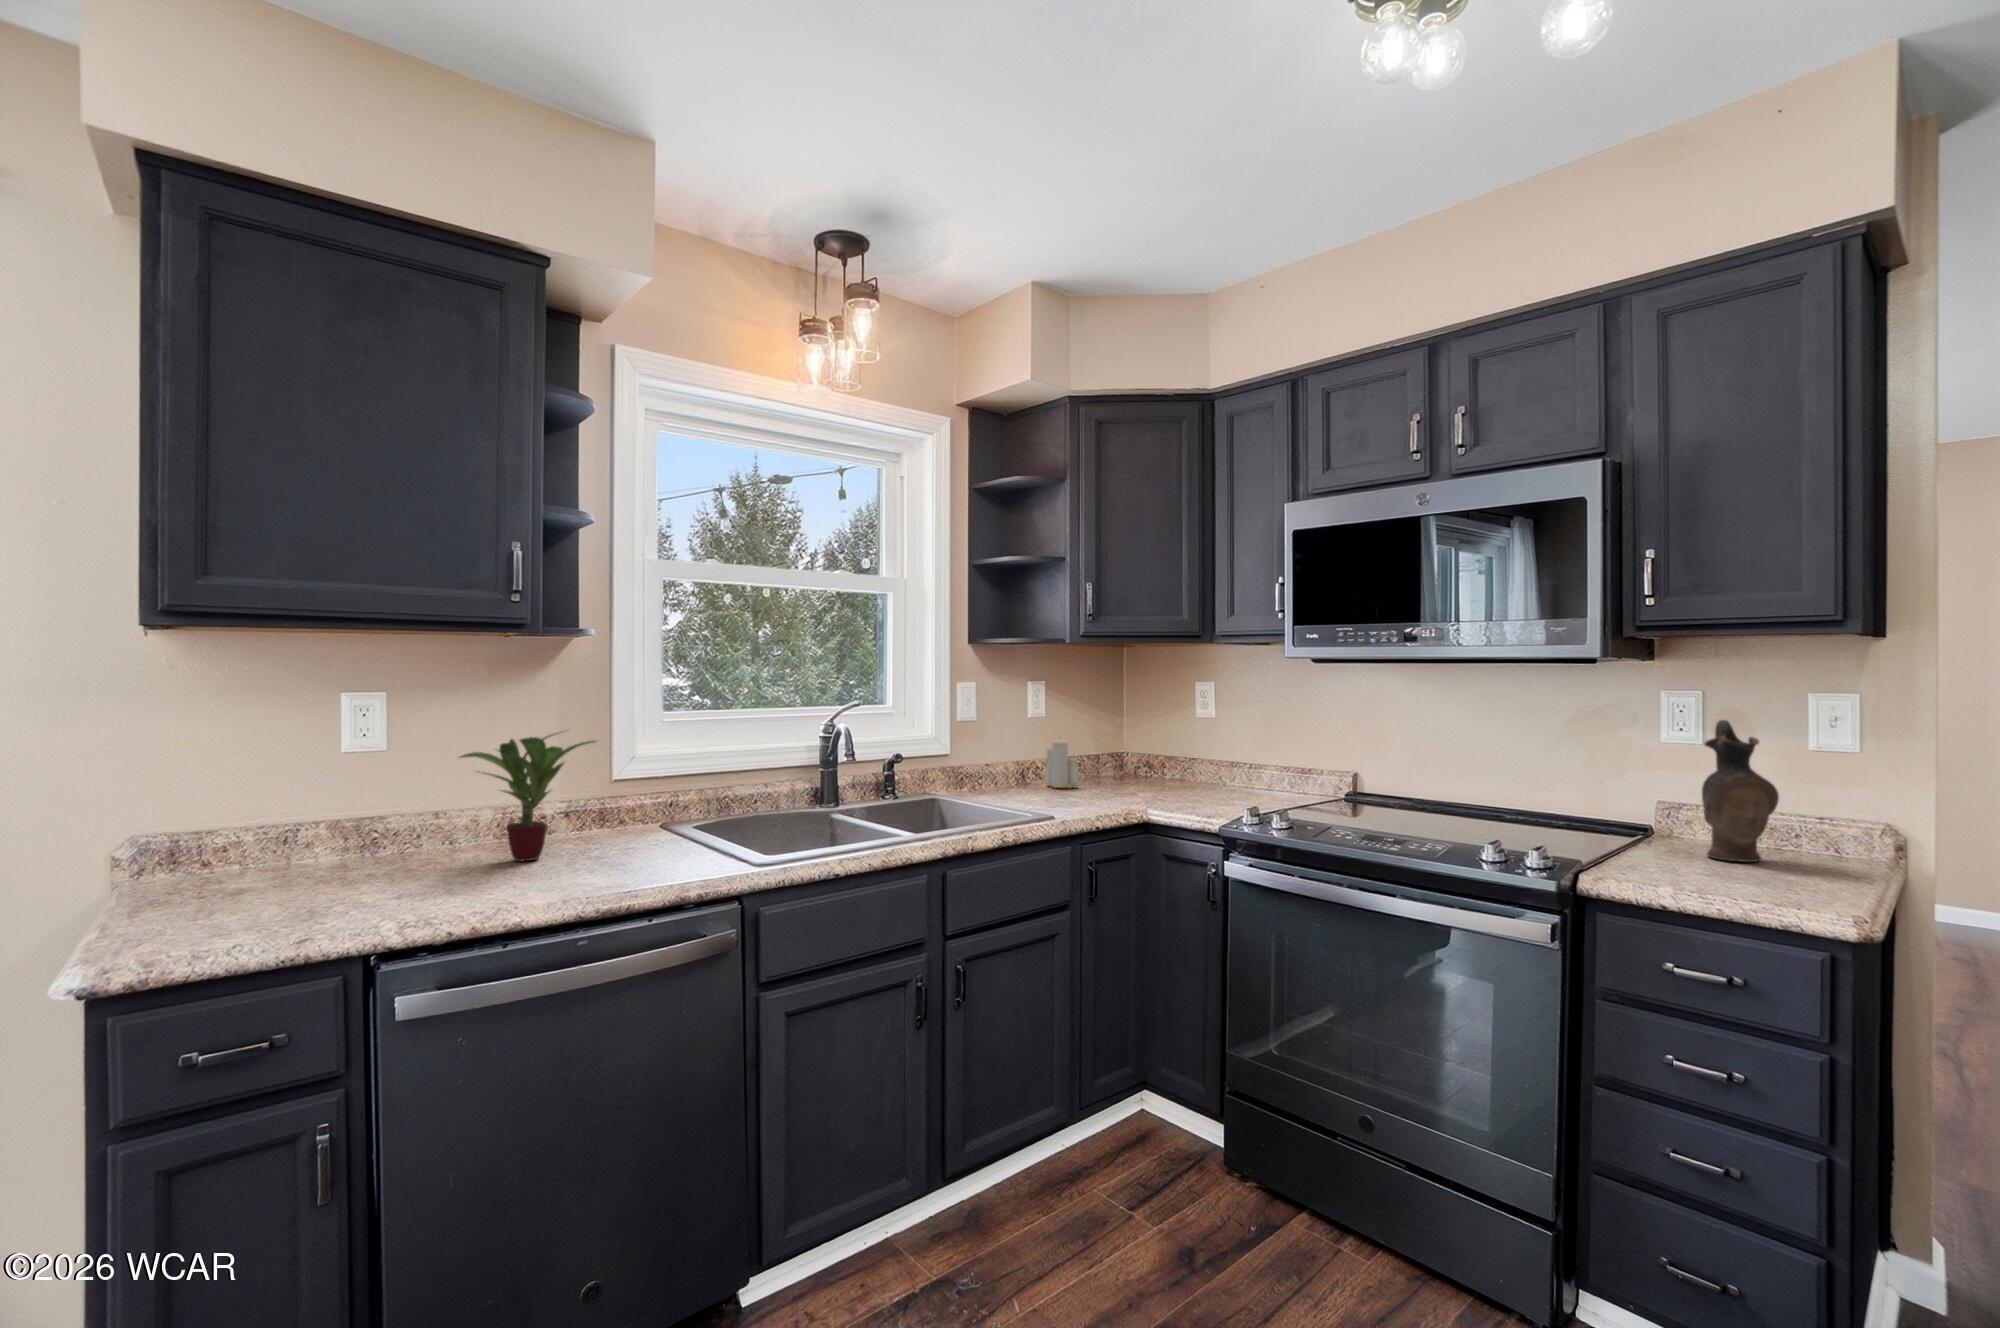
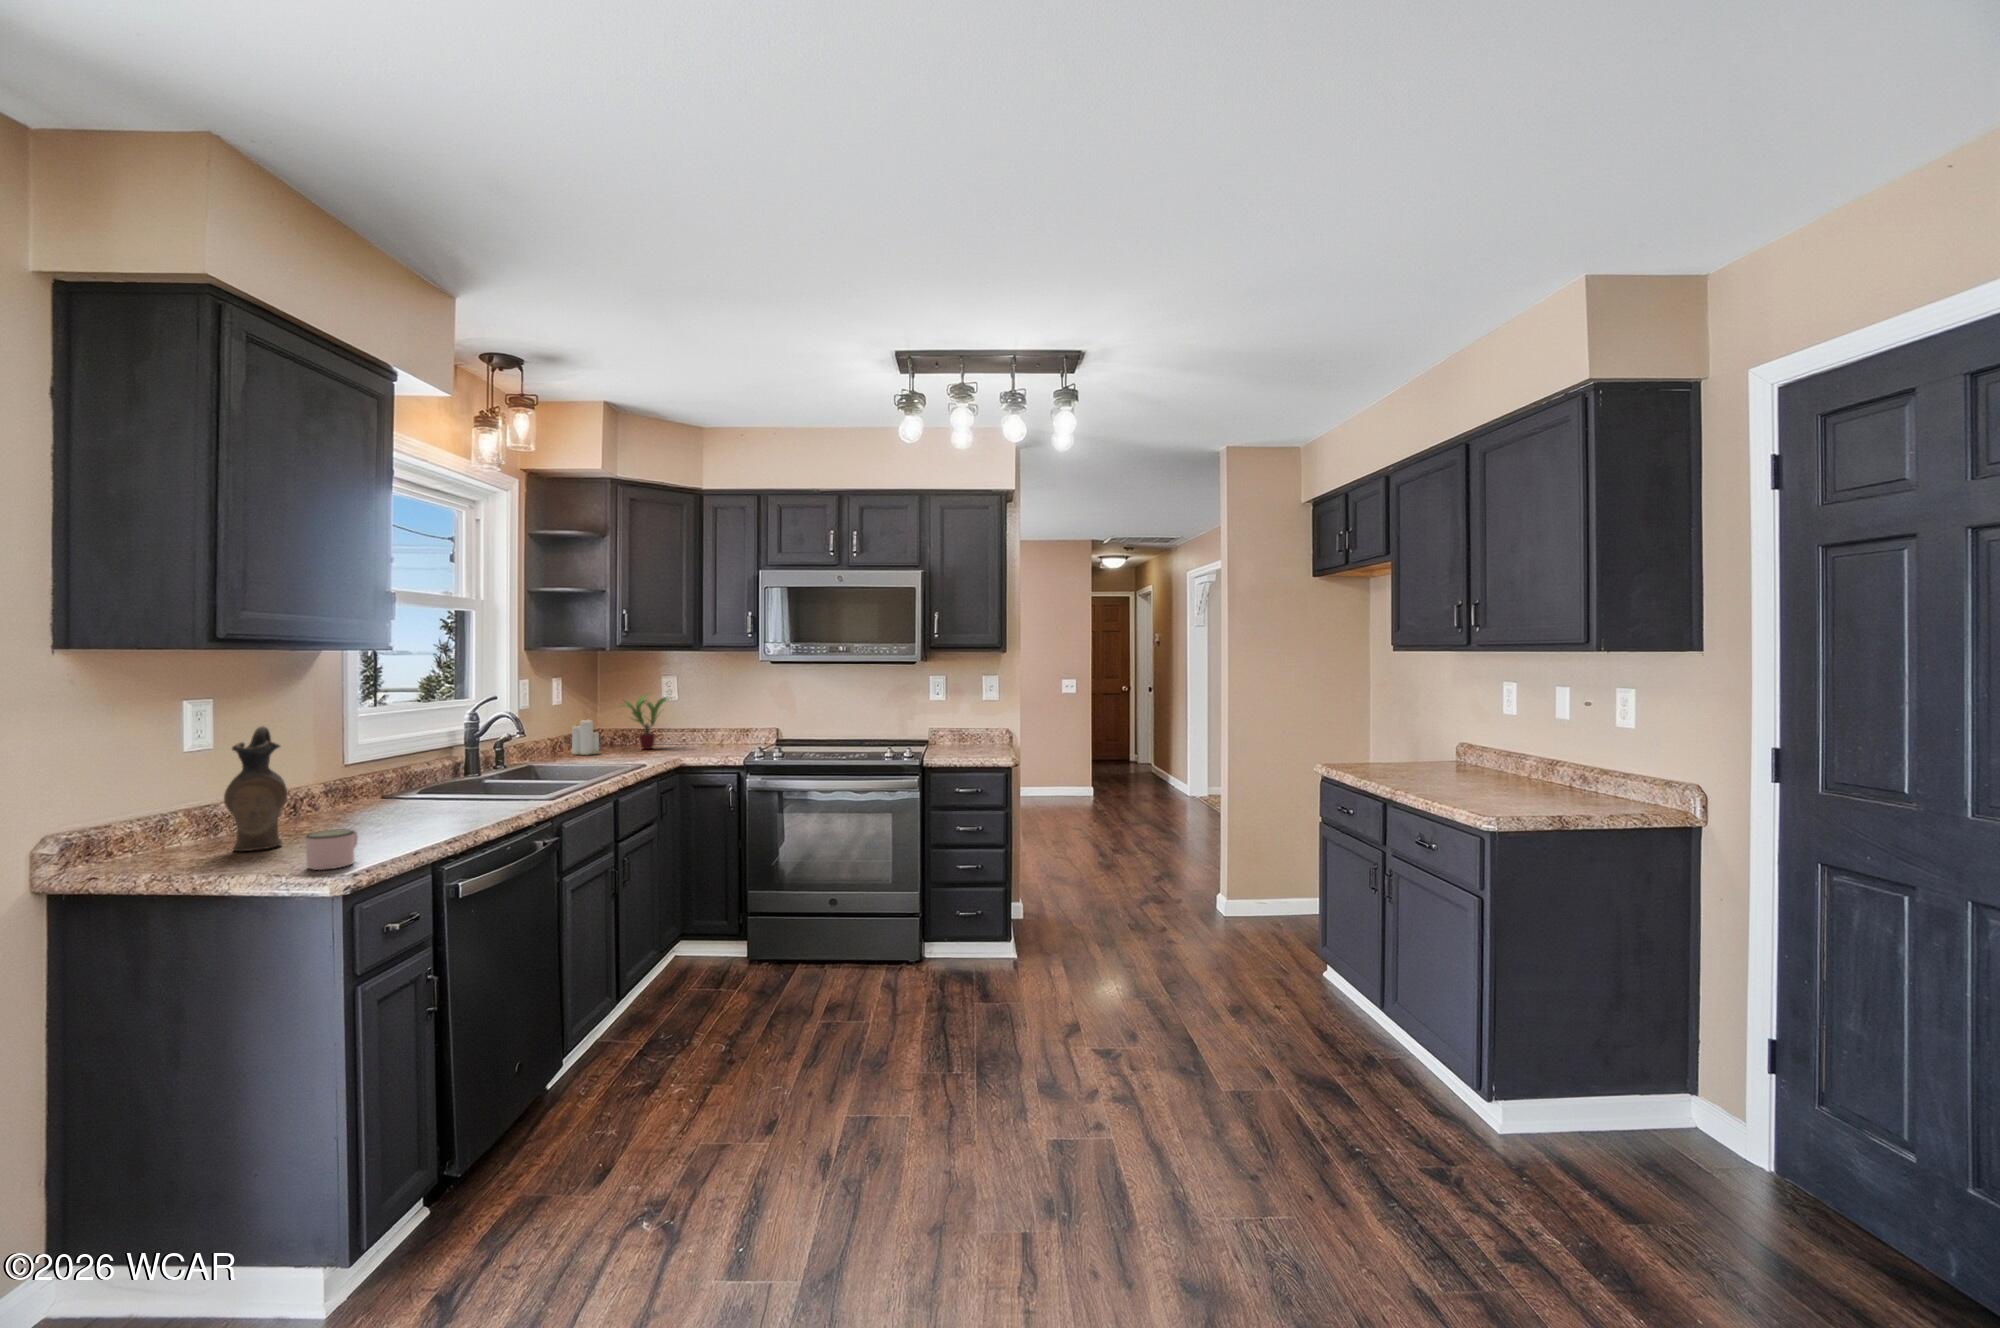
ceramic pitcher: present [1702,720,1779,862] -> present [224,726,287,851]
potted plant: present [461,733,595,861] -> present [622,695,671,749]
mug: none [147,883,252,947] -> present [306,829,358,870]

